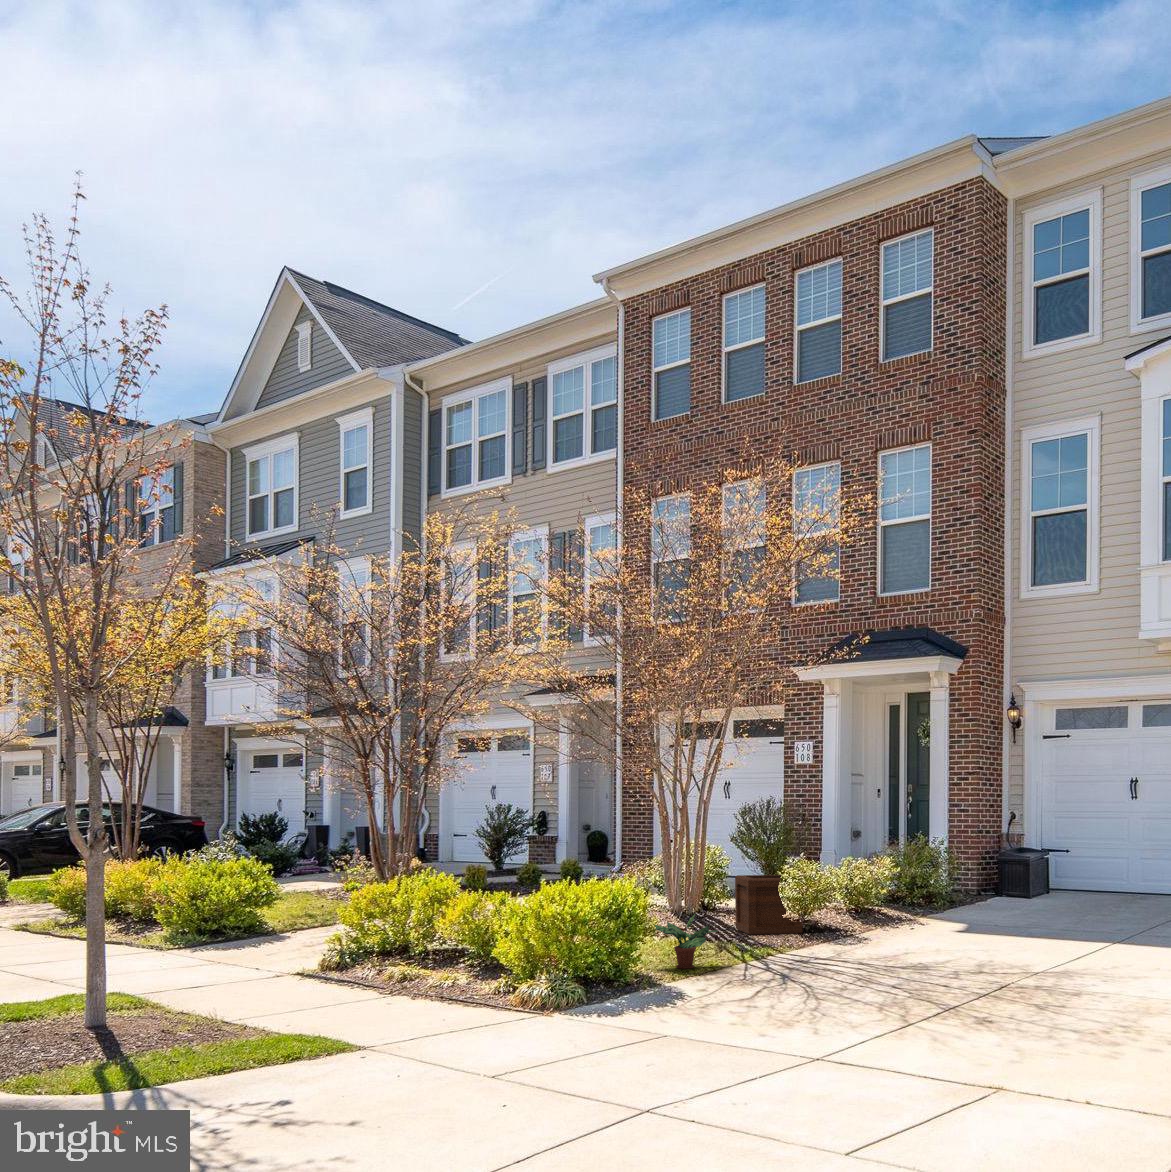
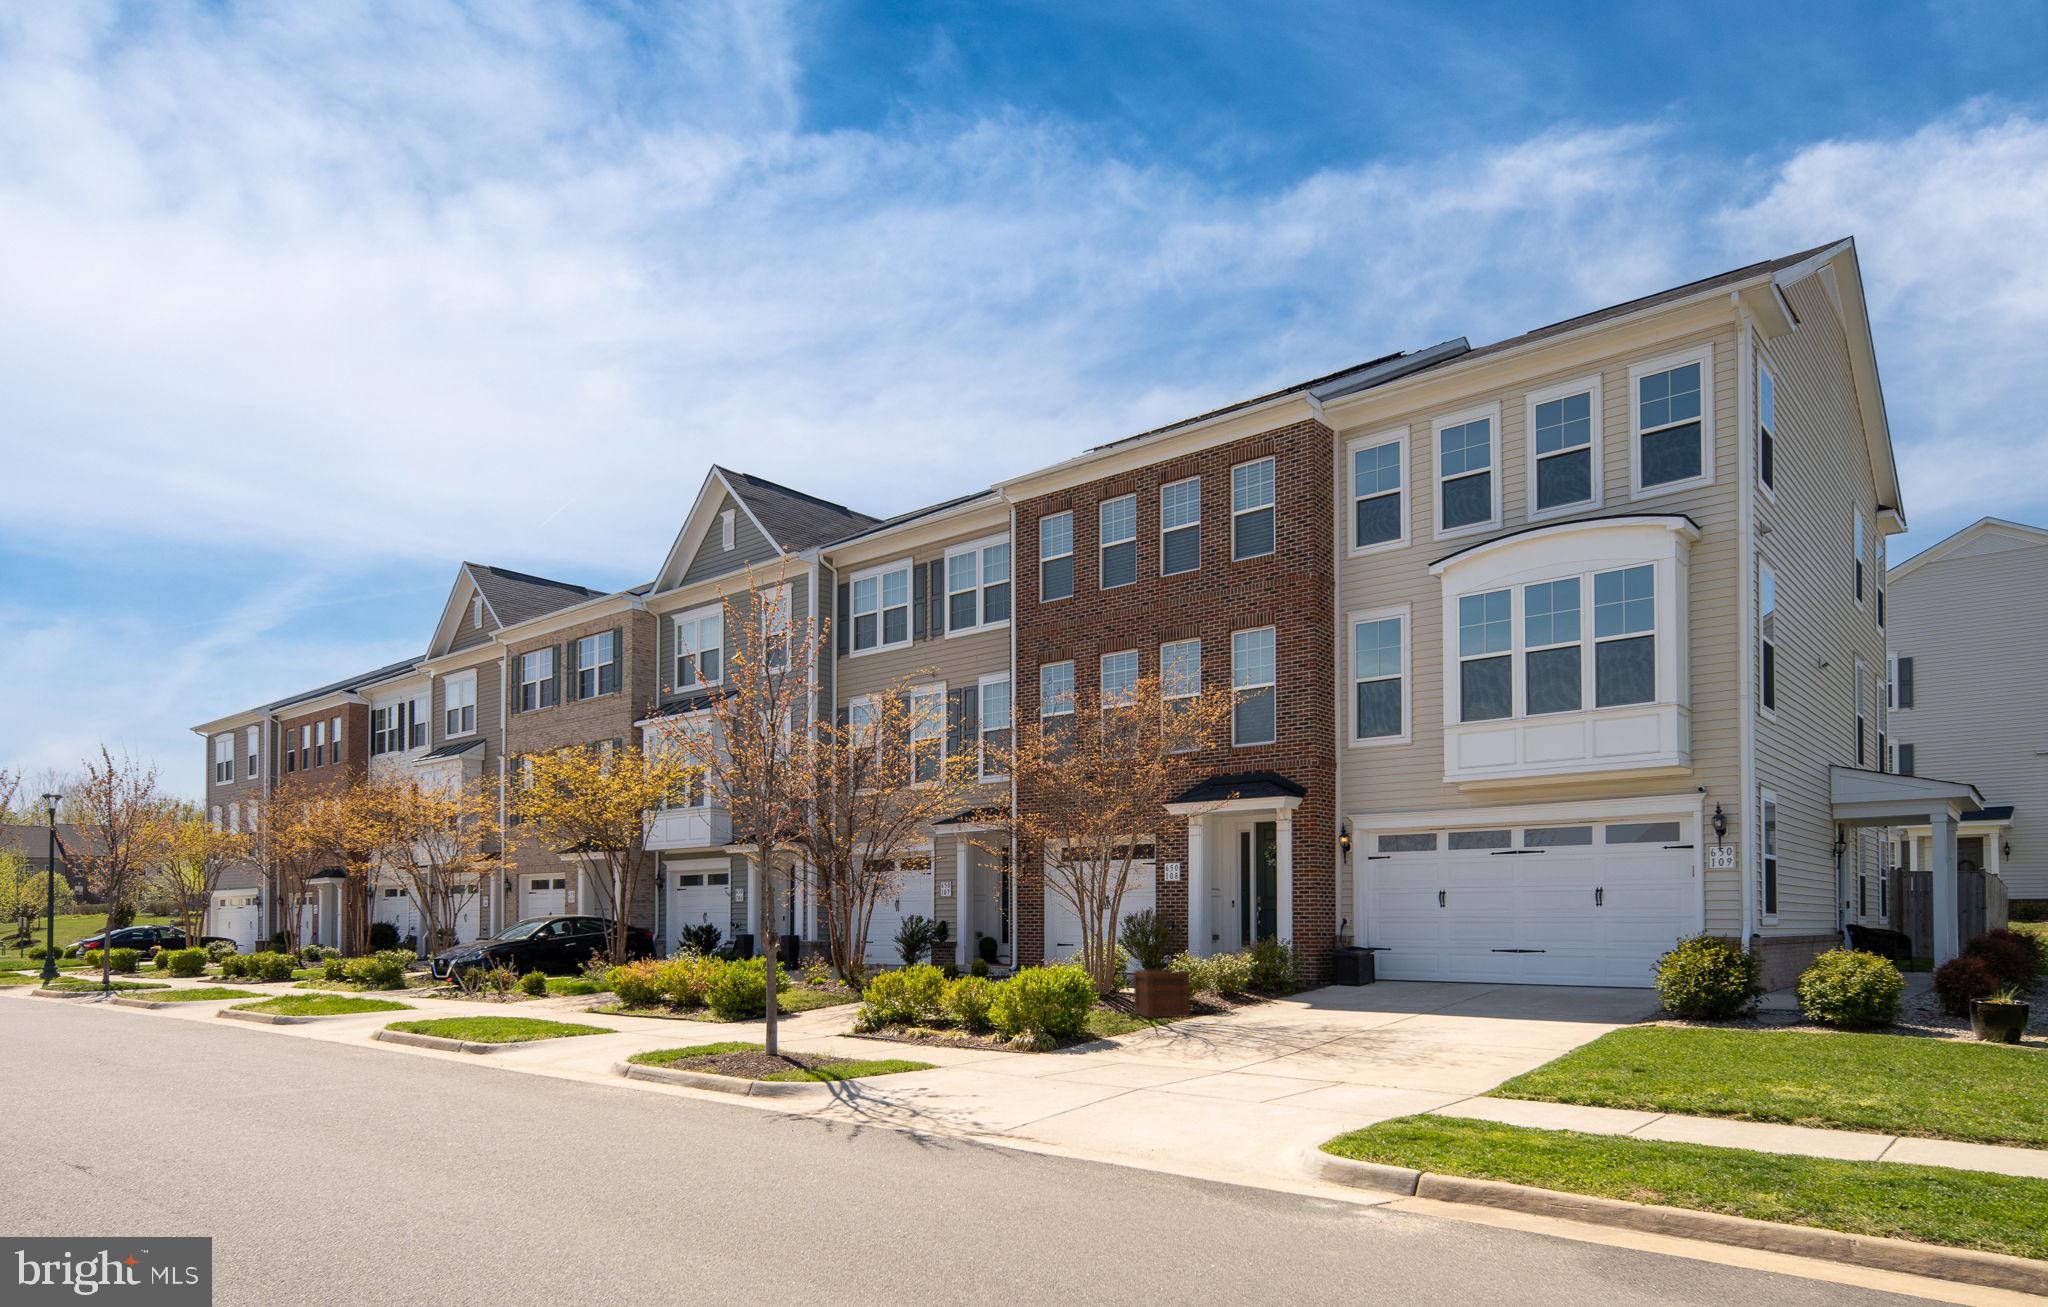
potted plant: present [655,914,718,969] -> none [1083,999,1140,1043]

